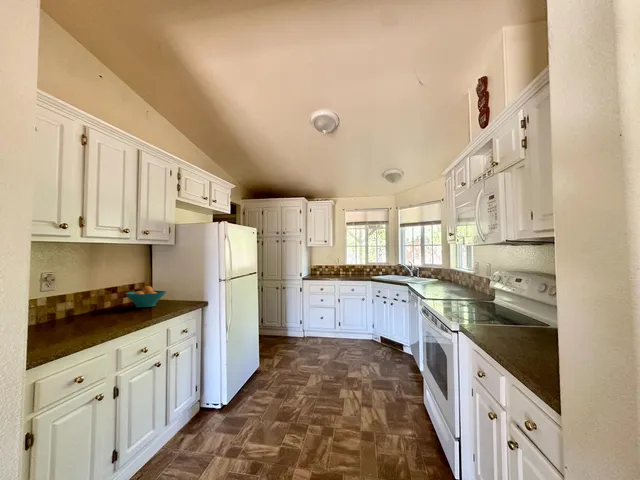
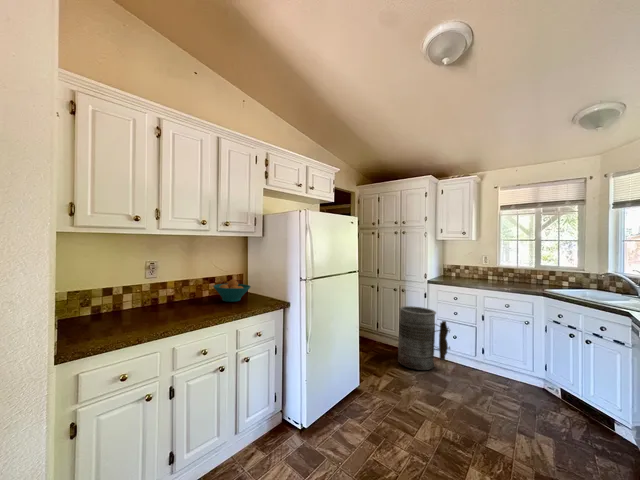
trash can: none [281,300,319,347] -> present [398,306,450,370]

